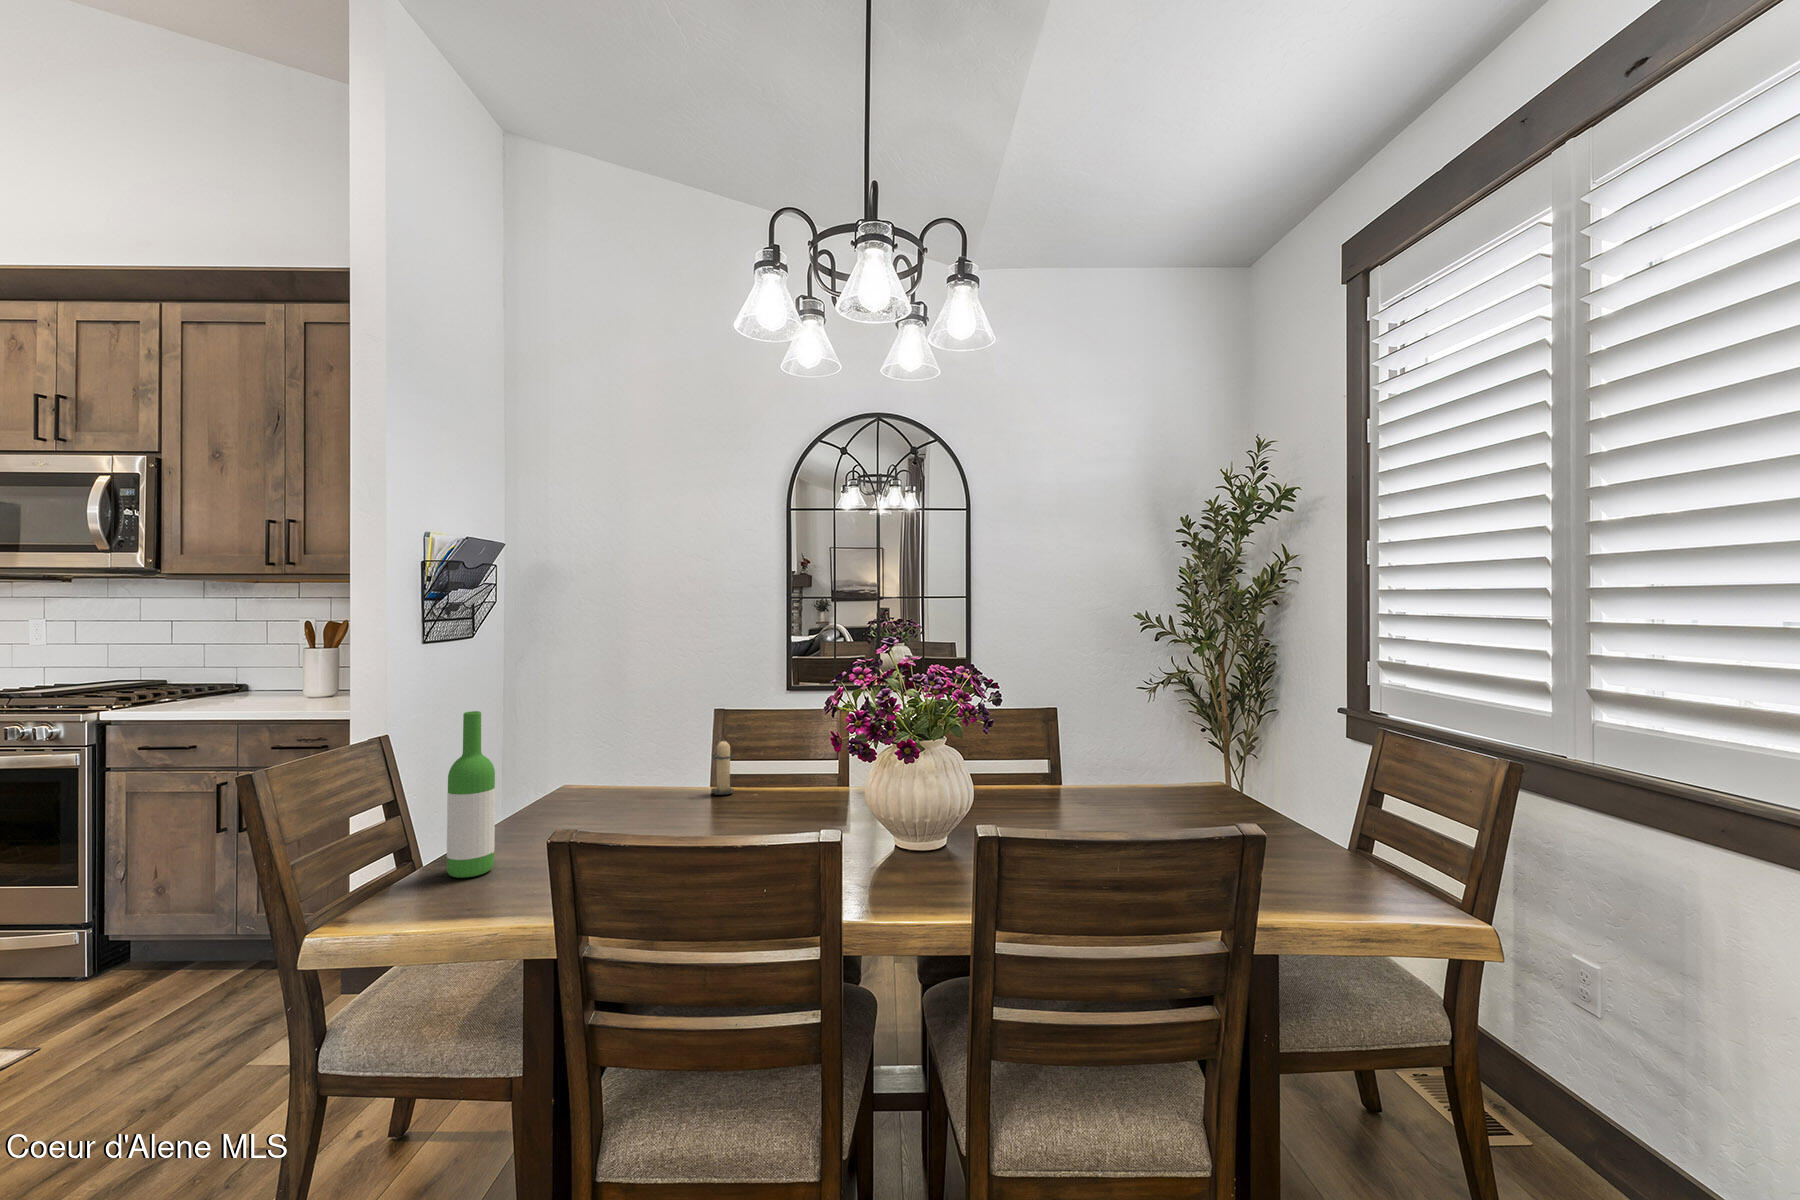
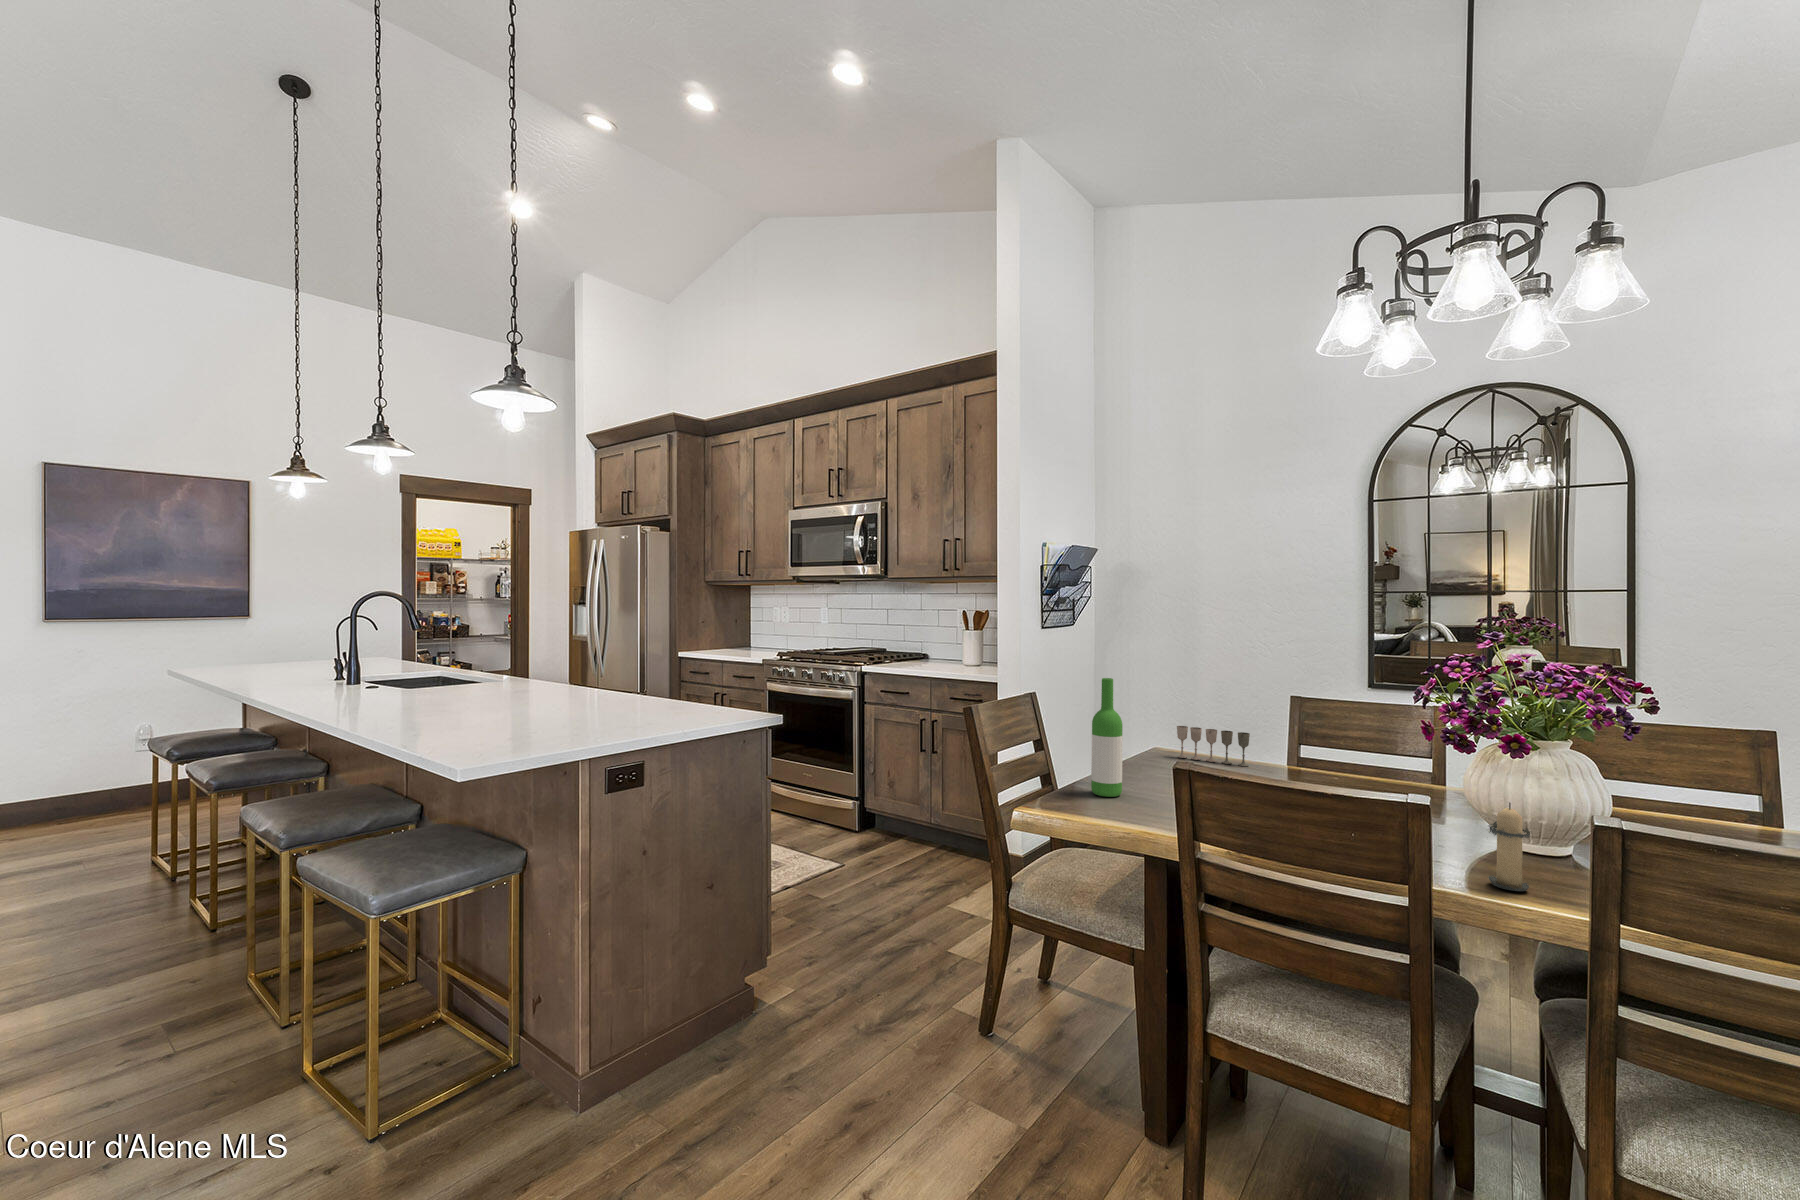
candle: present [712,737,734,795] -> present [1488,803,1530,891]
wine glass: none [586,754,669,793] -> present [1177,726,1250,766]

